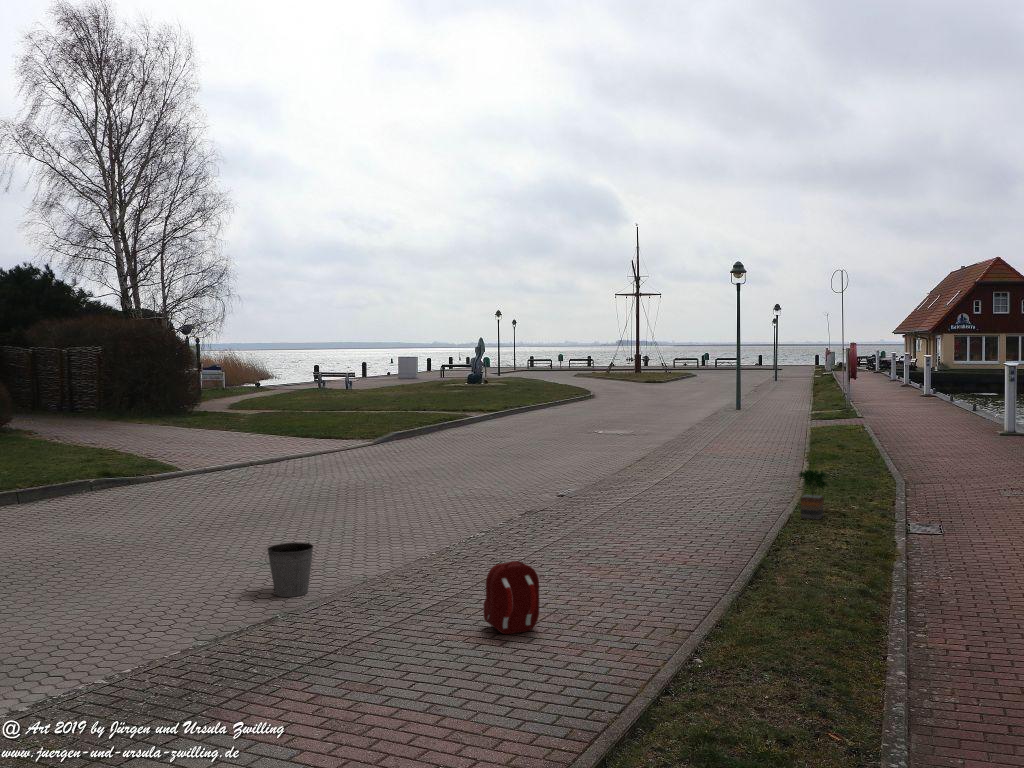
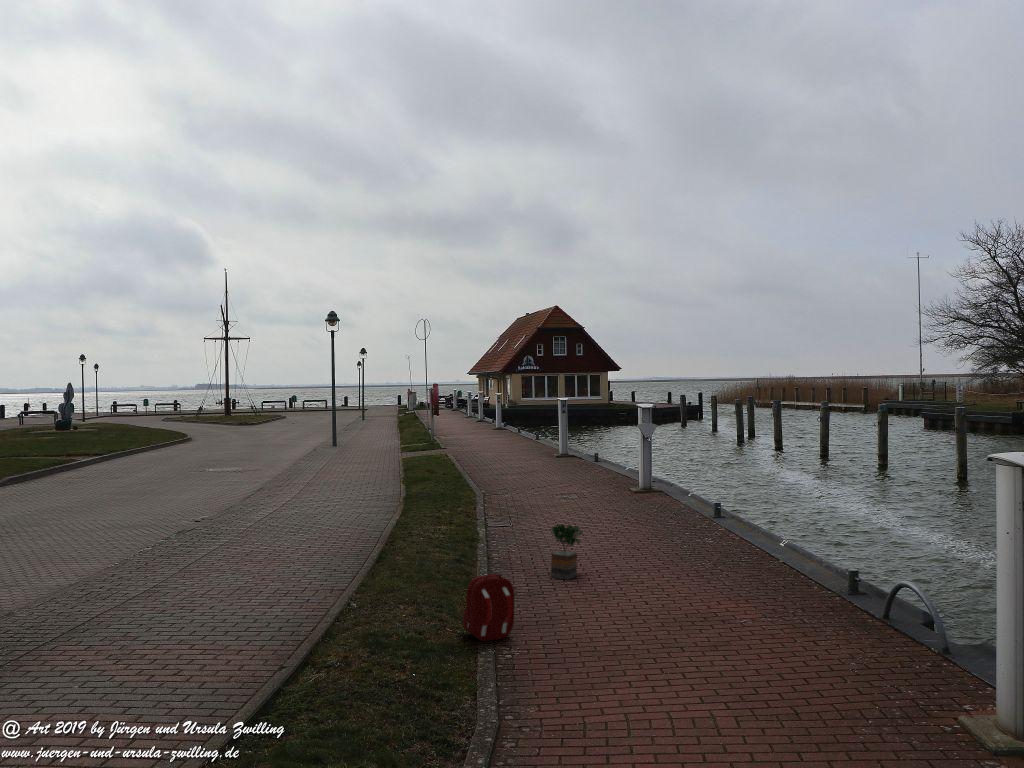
potted tree: present [799,470,829,520] -> present [551,524,583,580]
bucket: present [267,542,314,597] -> none [260,555,305,606]

